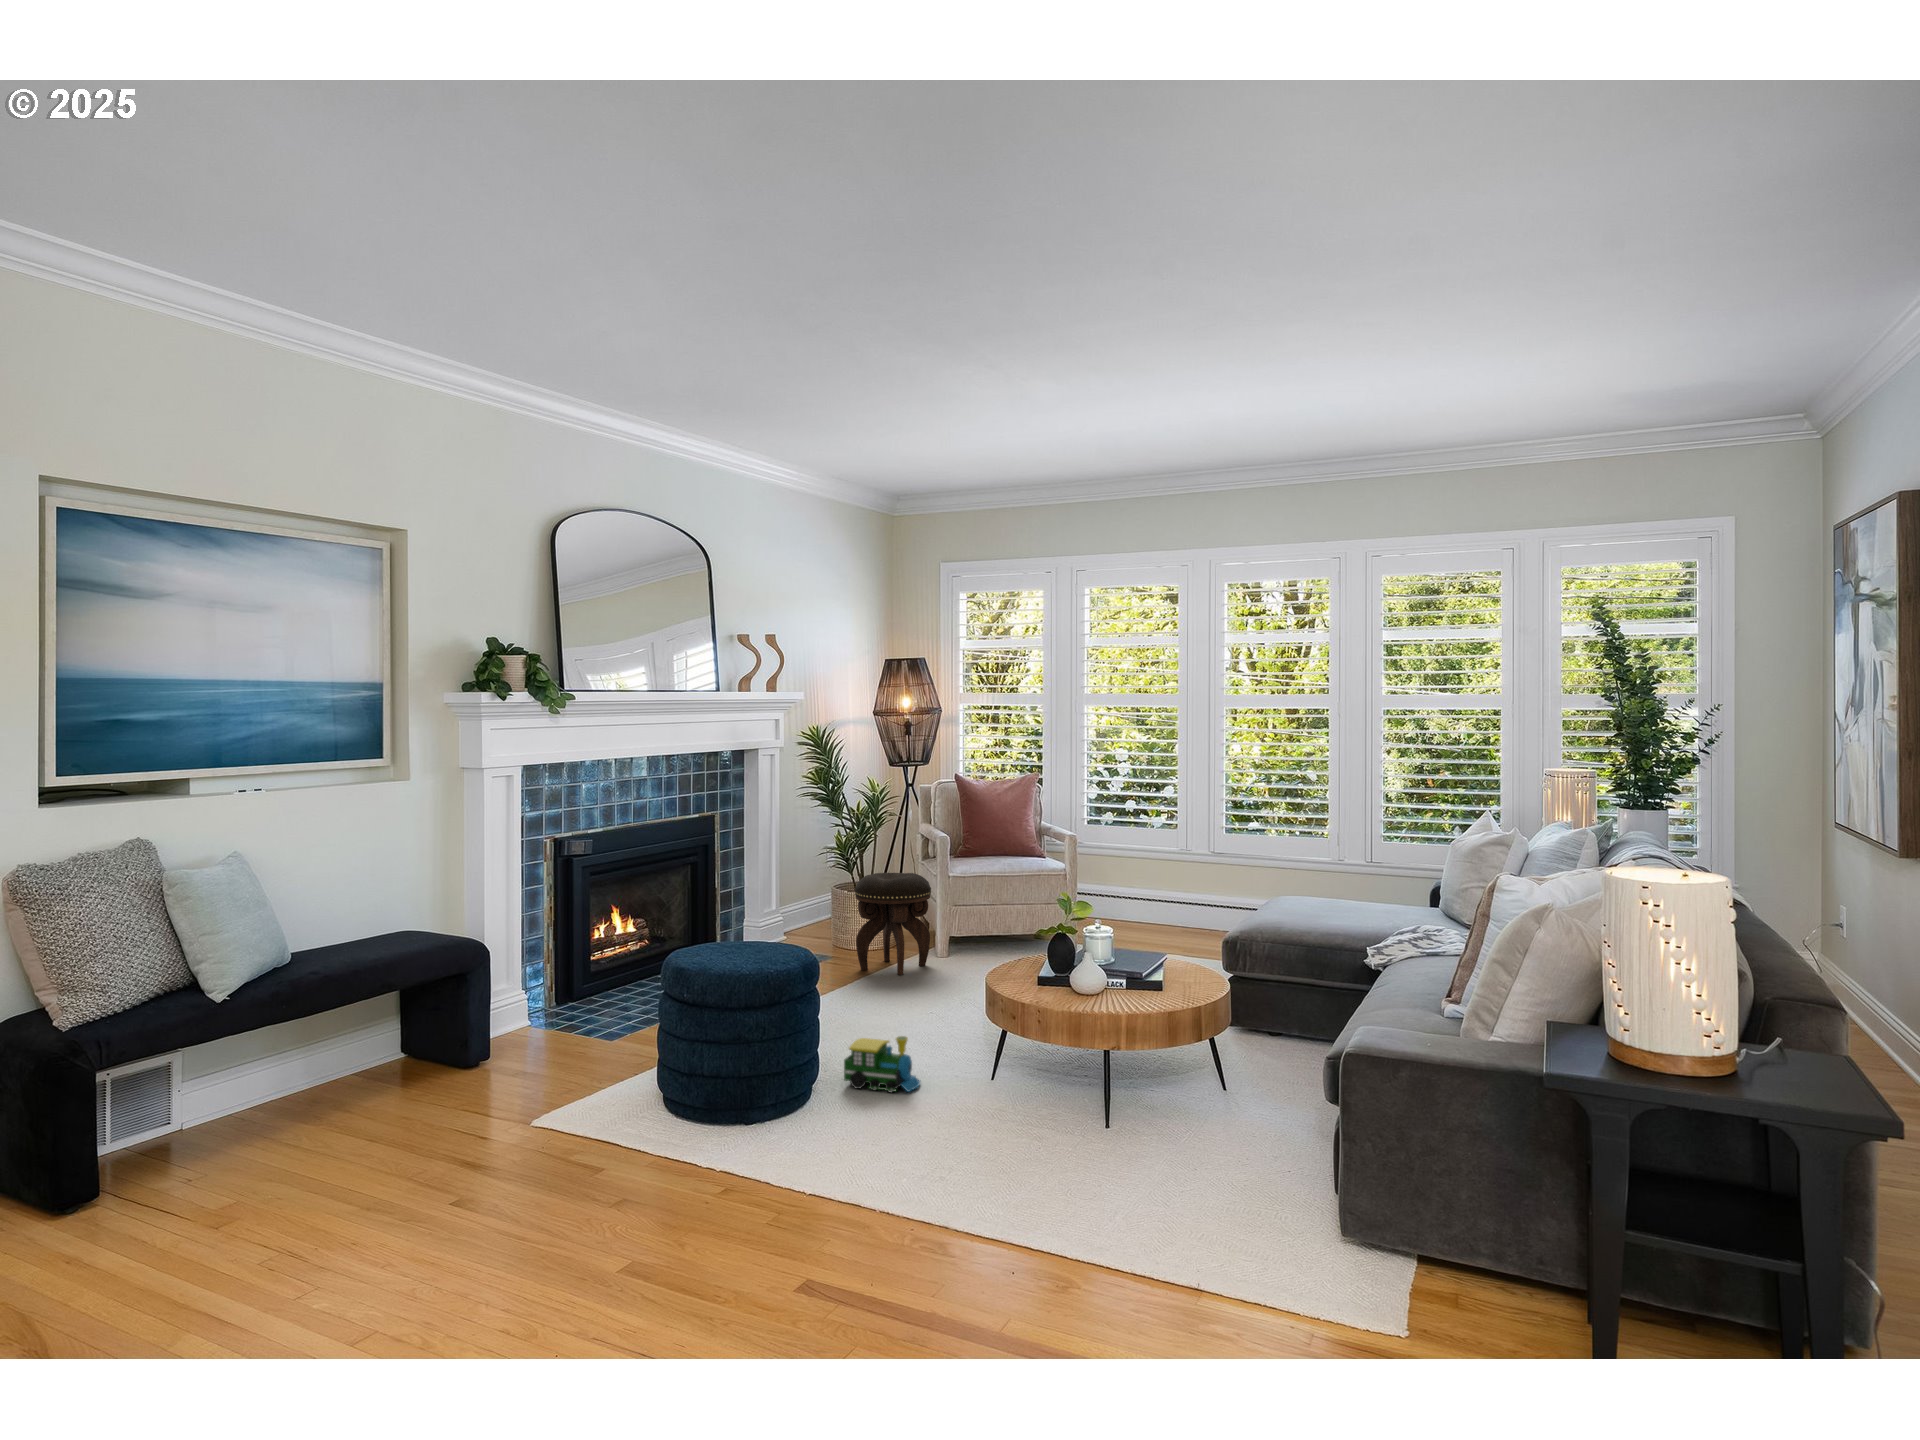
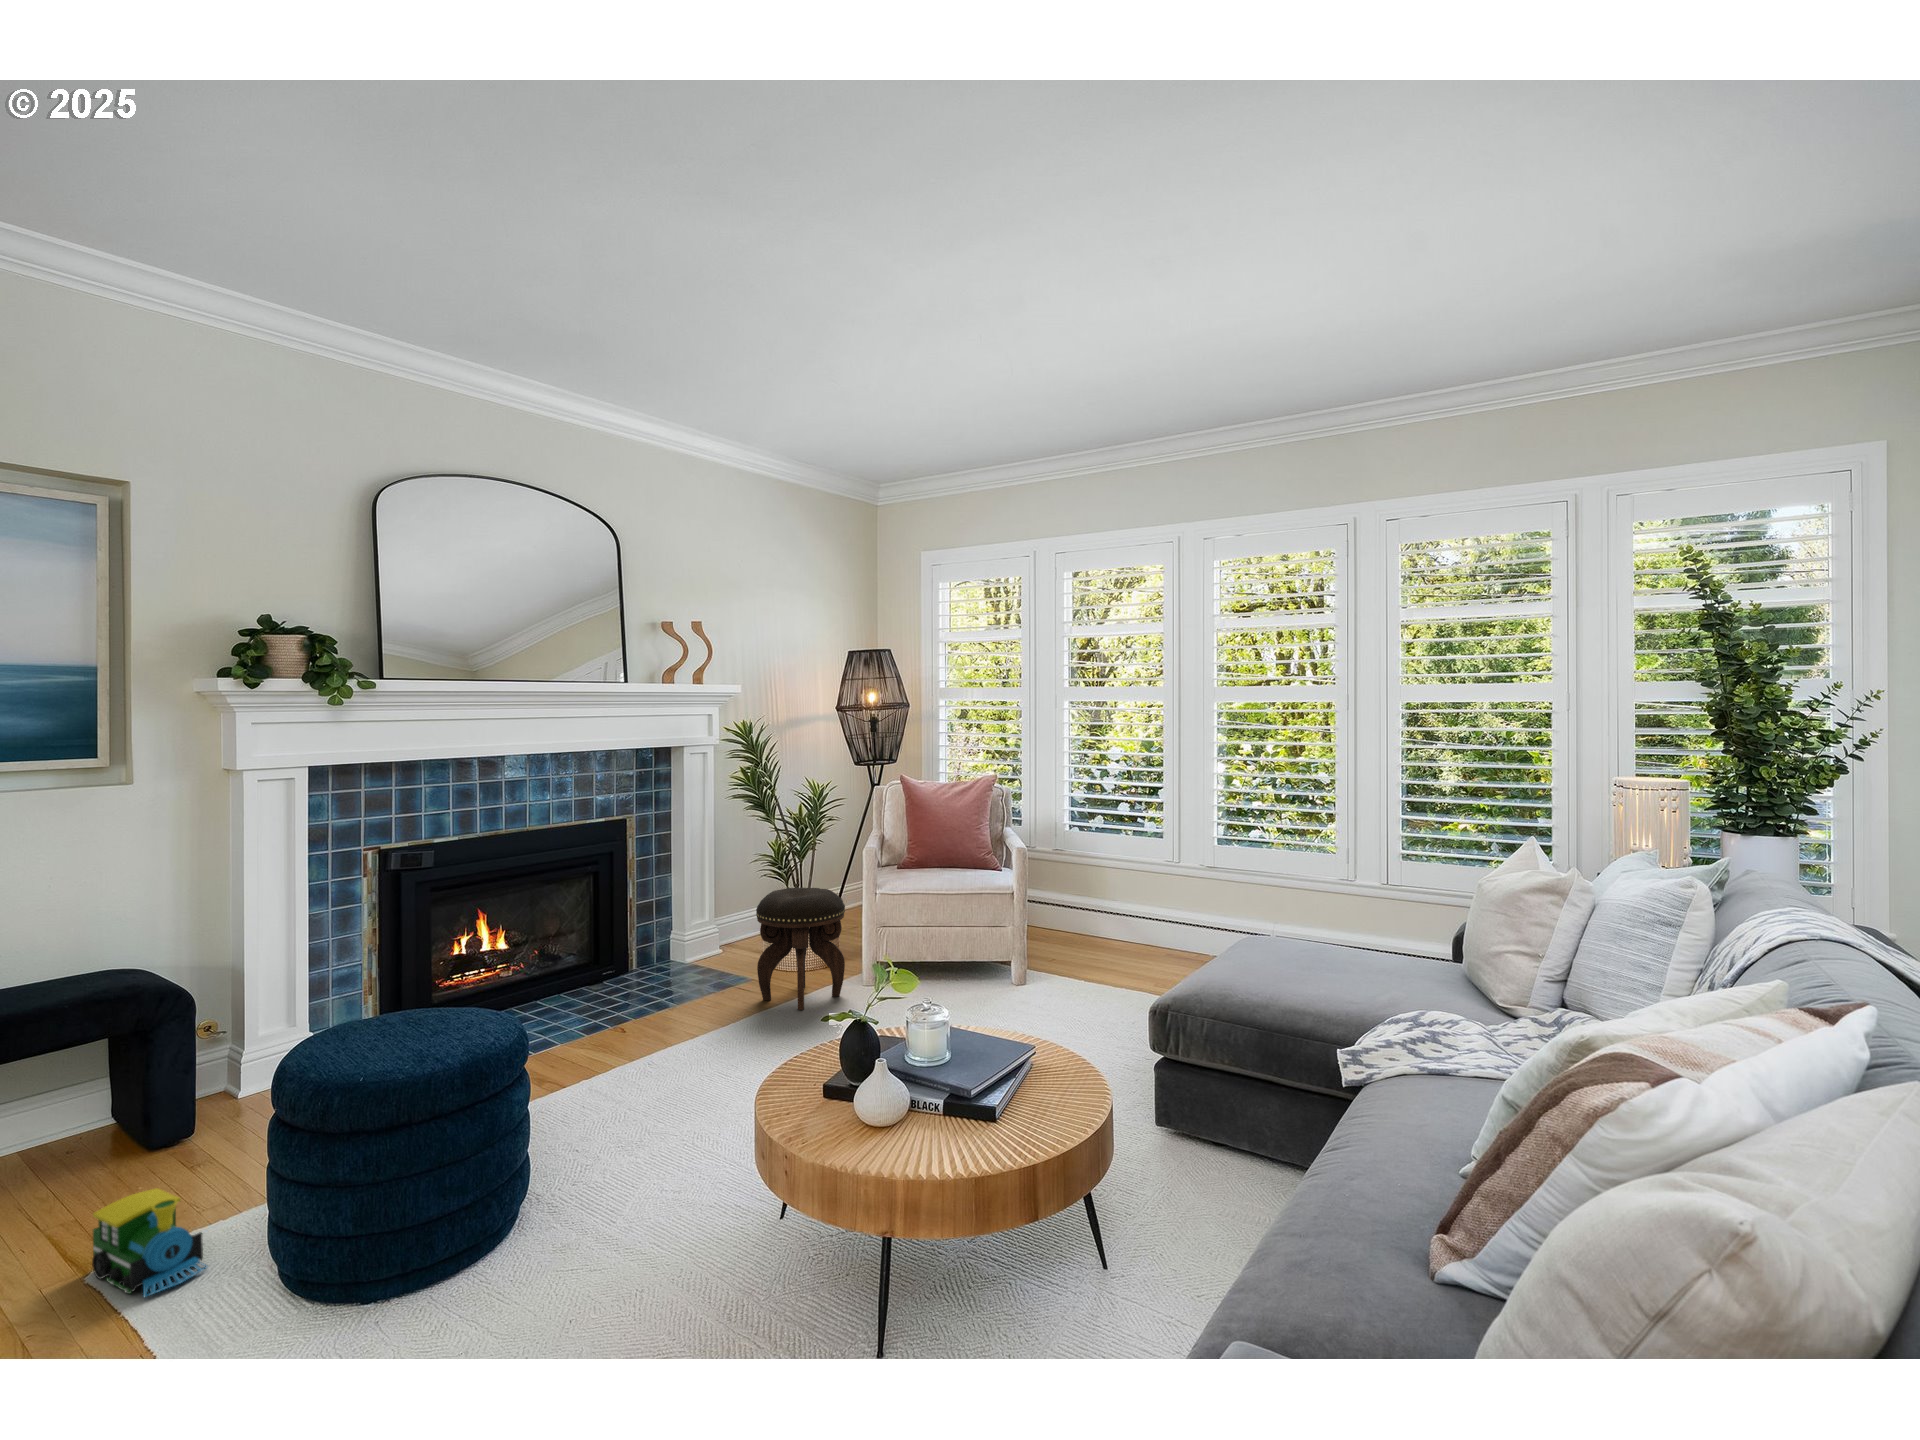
toy train: present [844,1036,920,1092] -> present [92,1188,208,1297]

